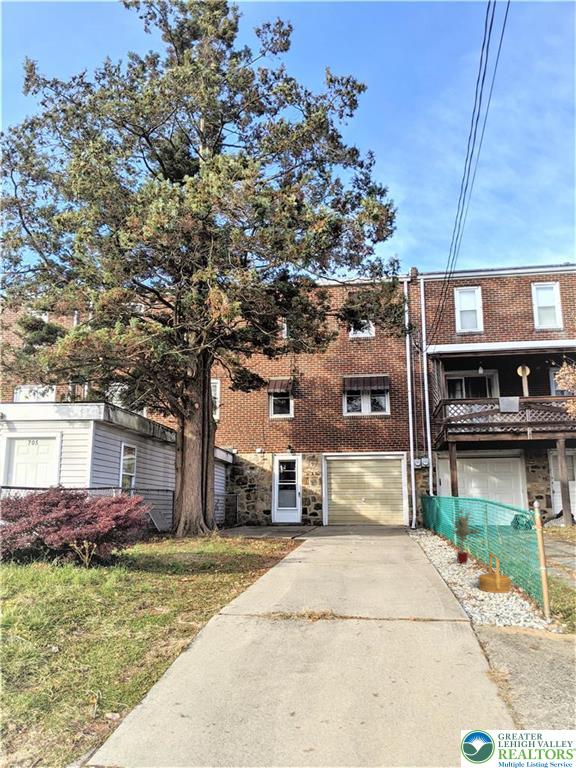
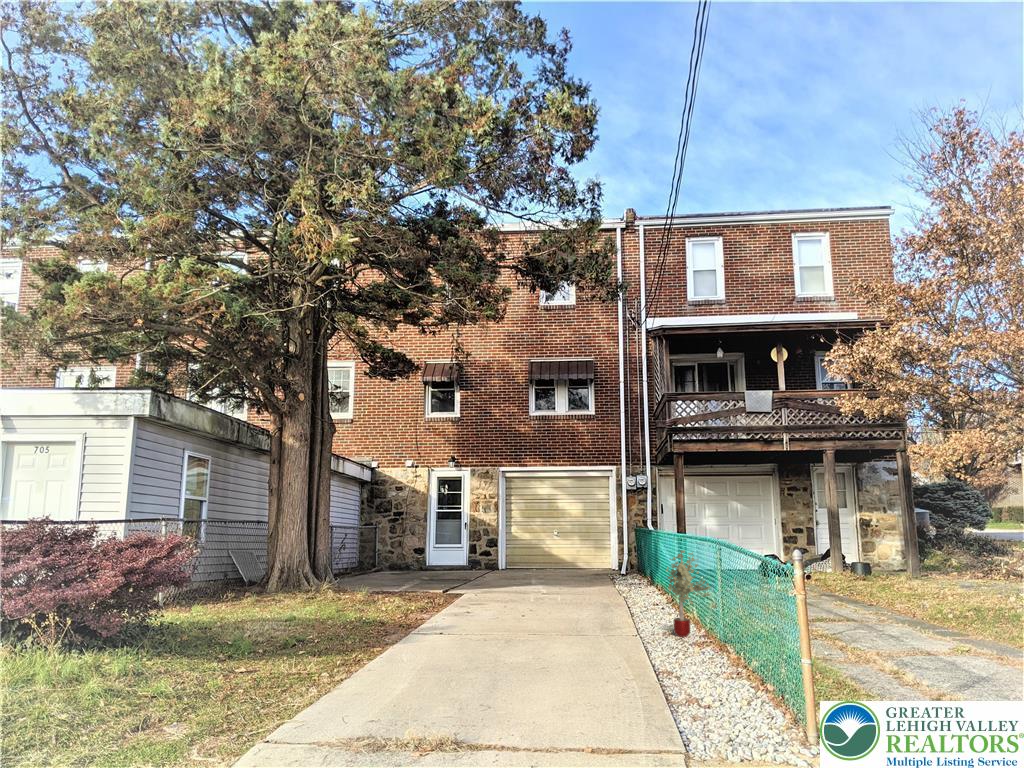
woven basket: present [478,553,510,593] -> none [701,625,754,693]

